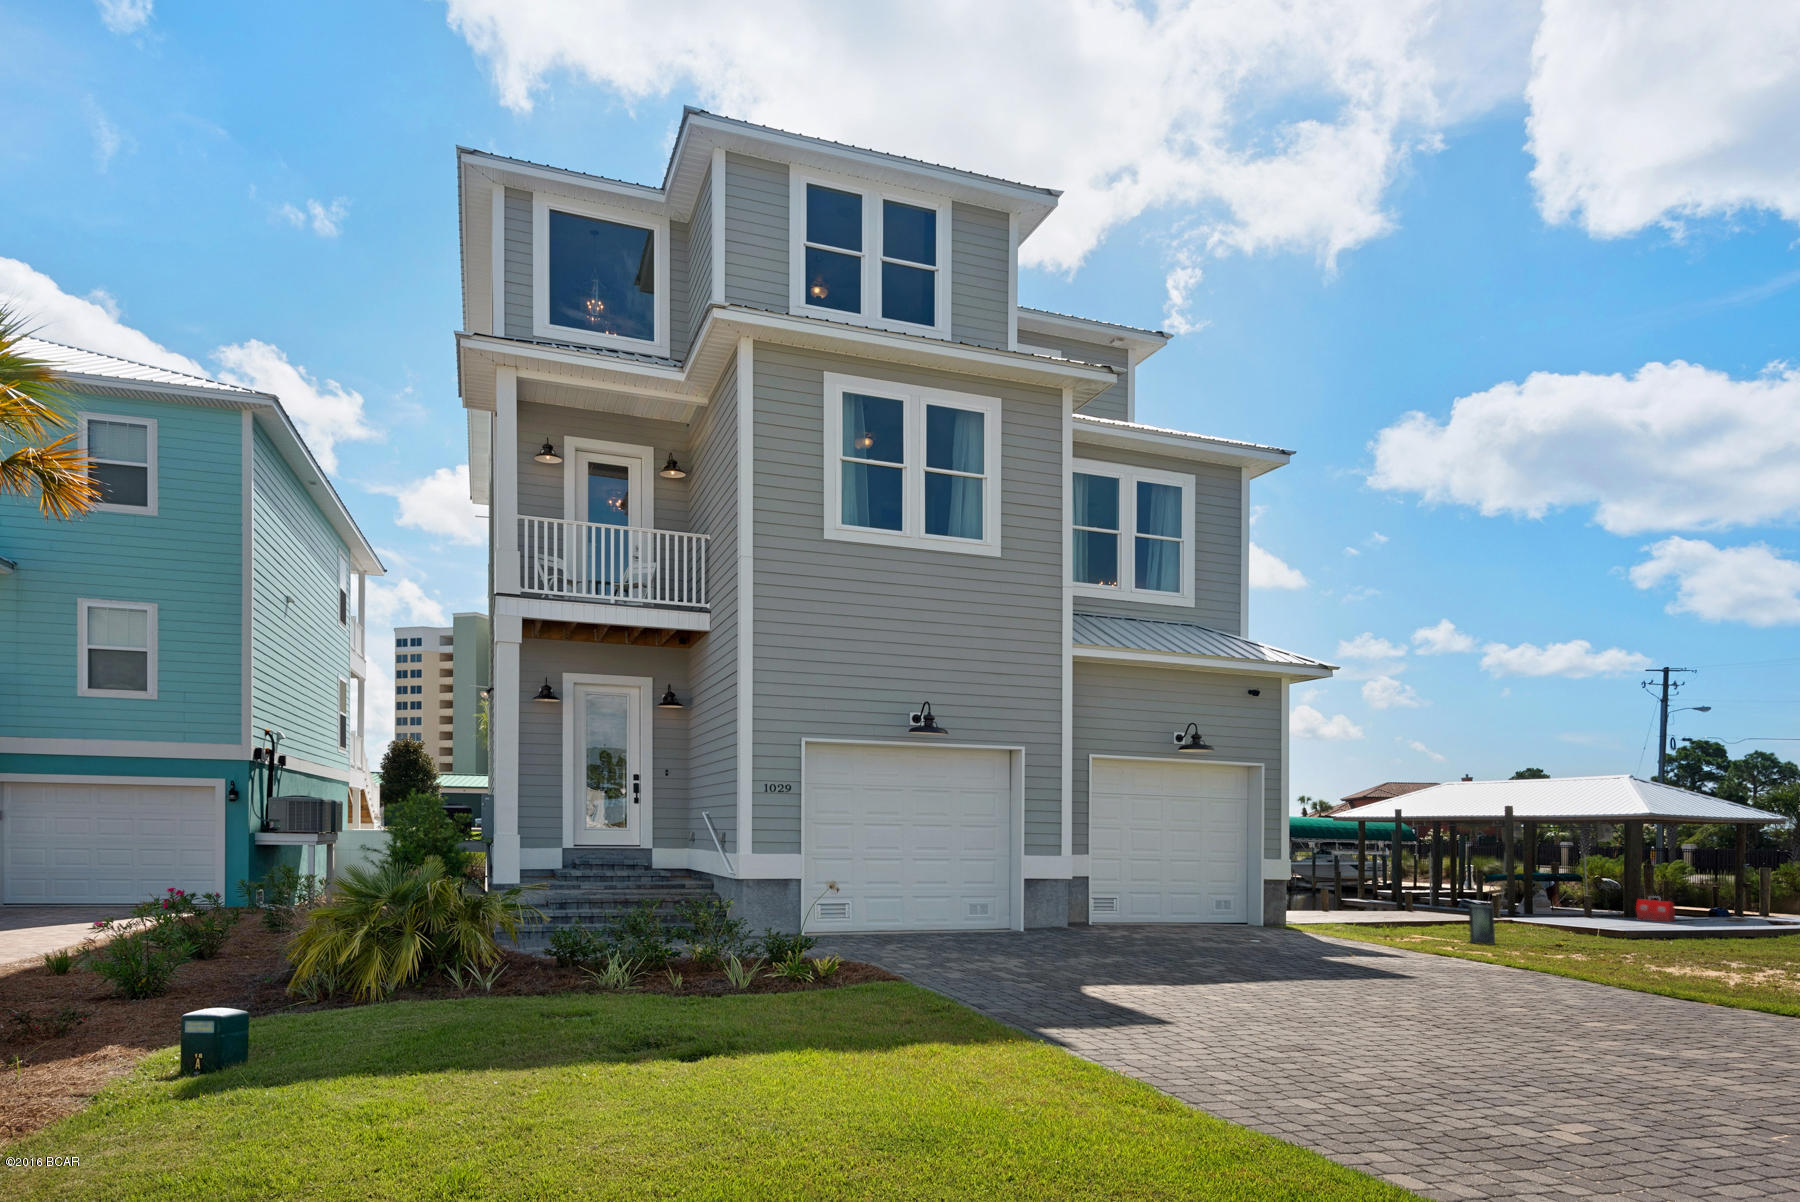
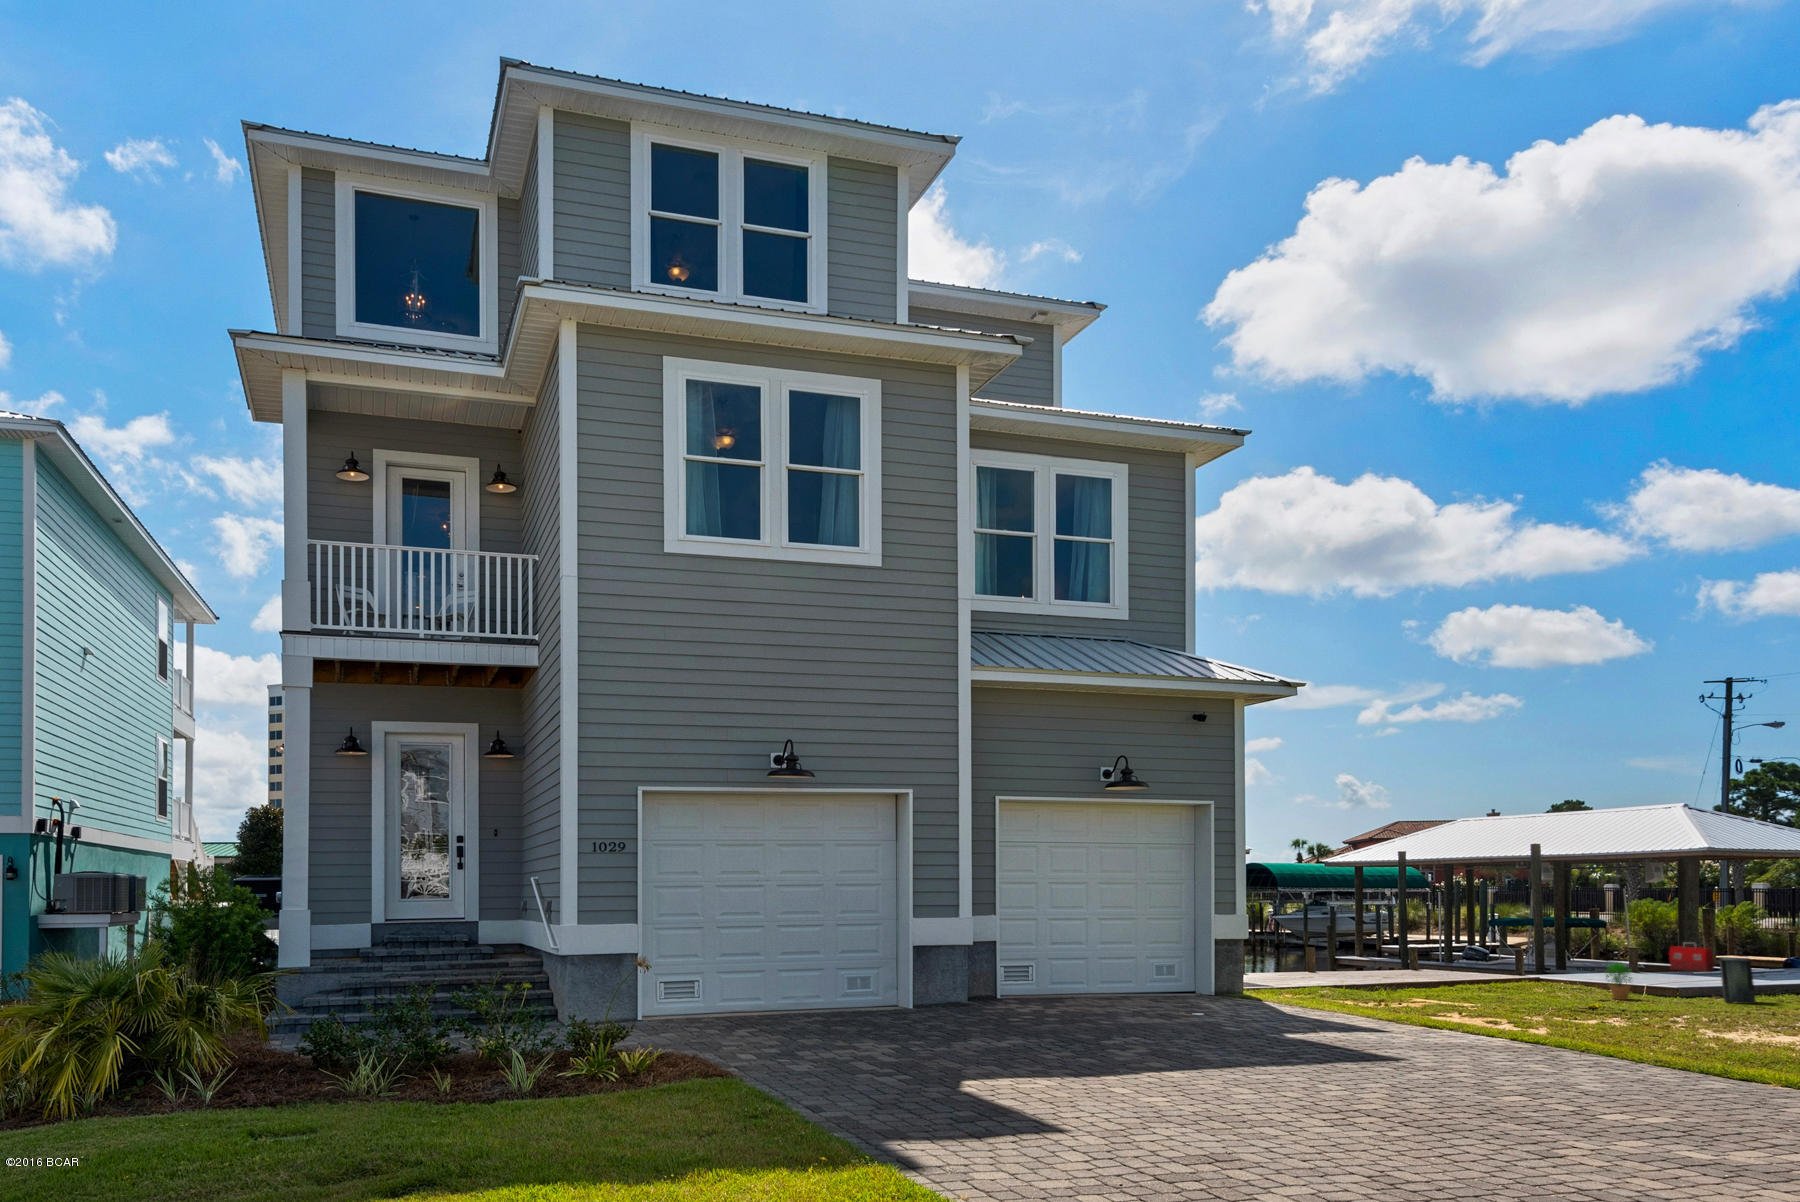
storage box: present [1468,904,1495,945] -> present [1719,957,1756,1004]
potted plant: none [1595,912,1626,945] -> present [1606,963,1632,1000]

